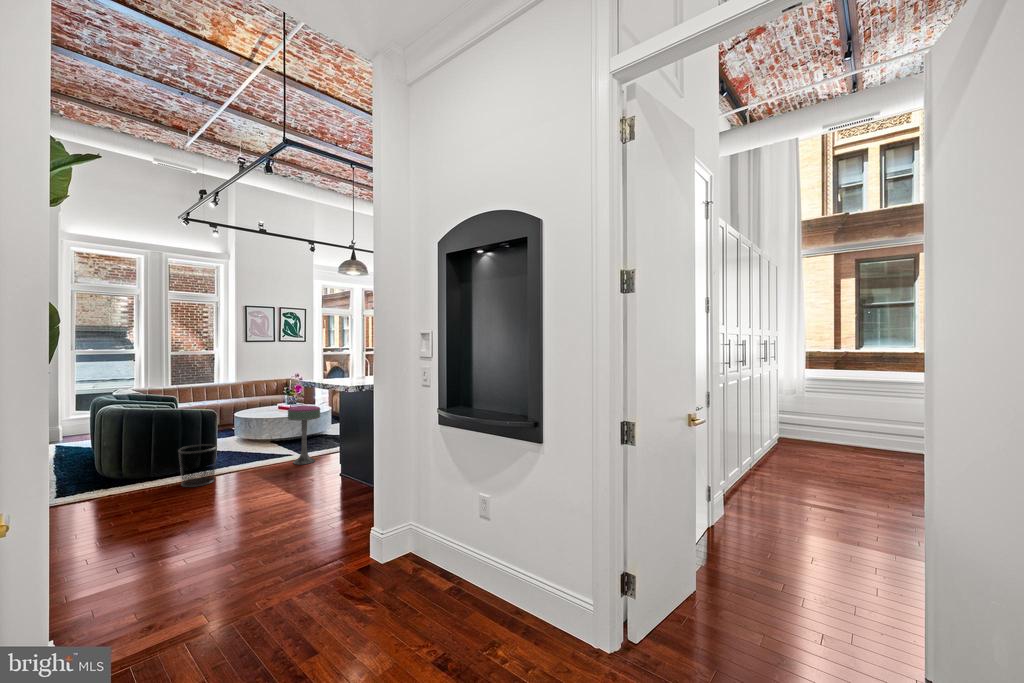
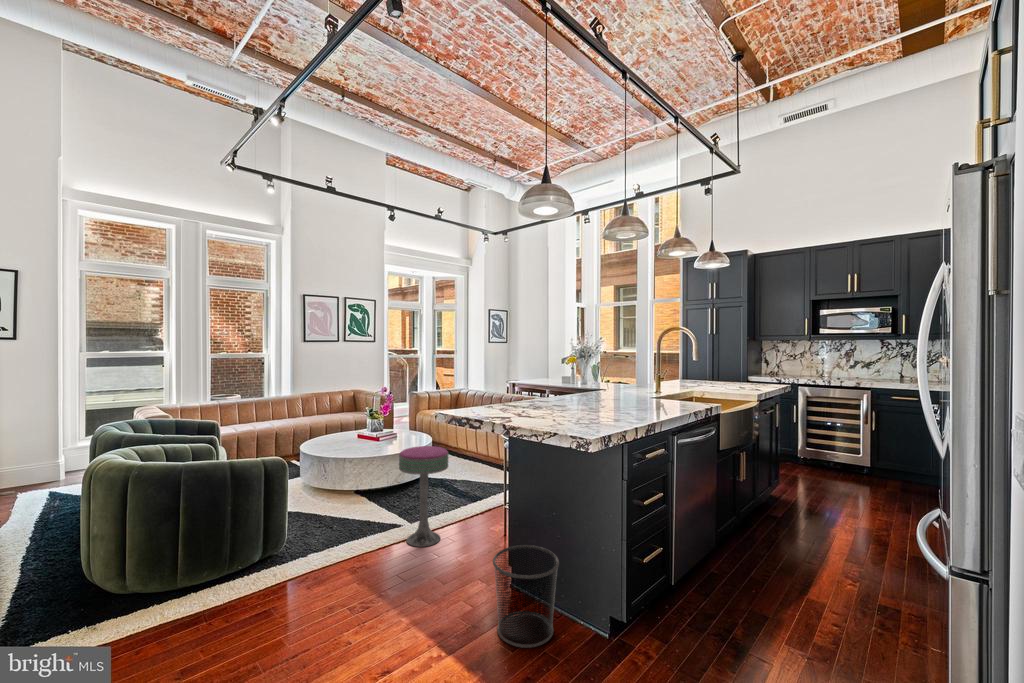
waste bin: present [178,444,217,487] -> present [493,545,559,648]

